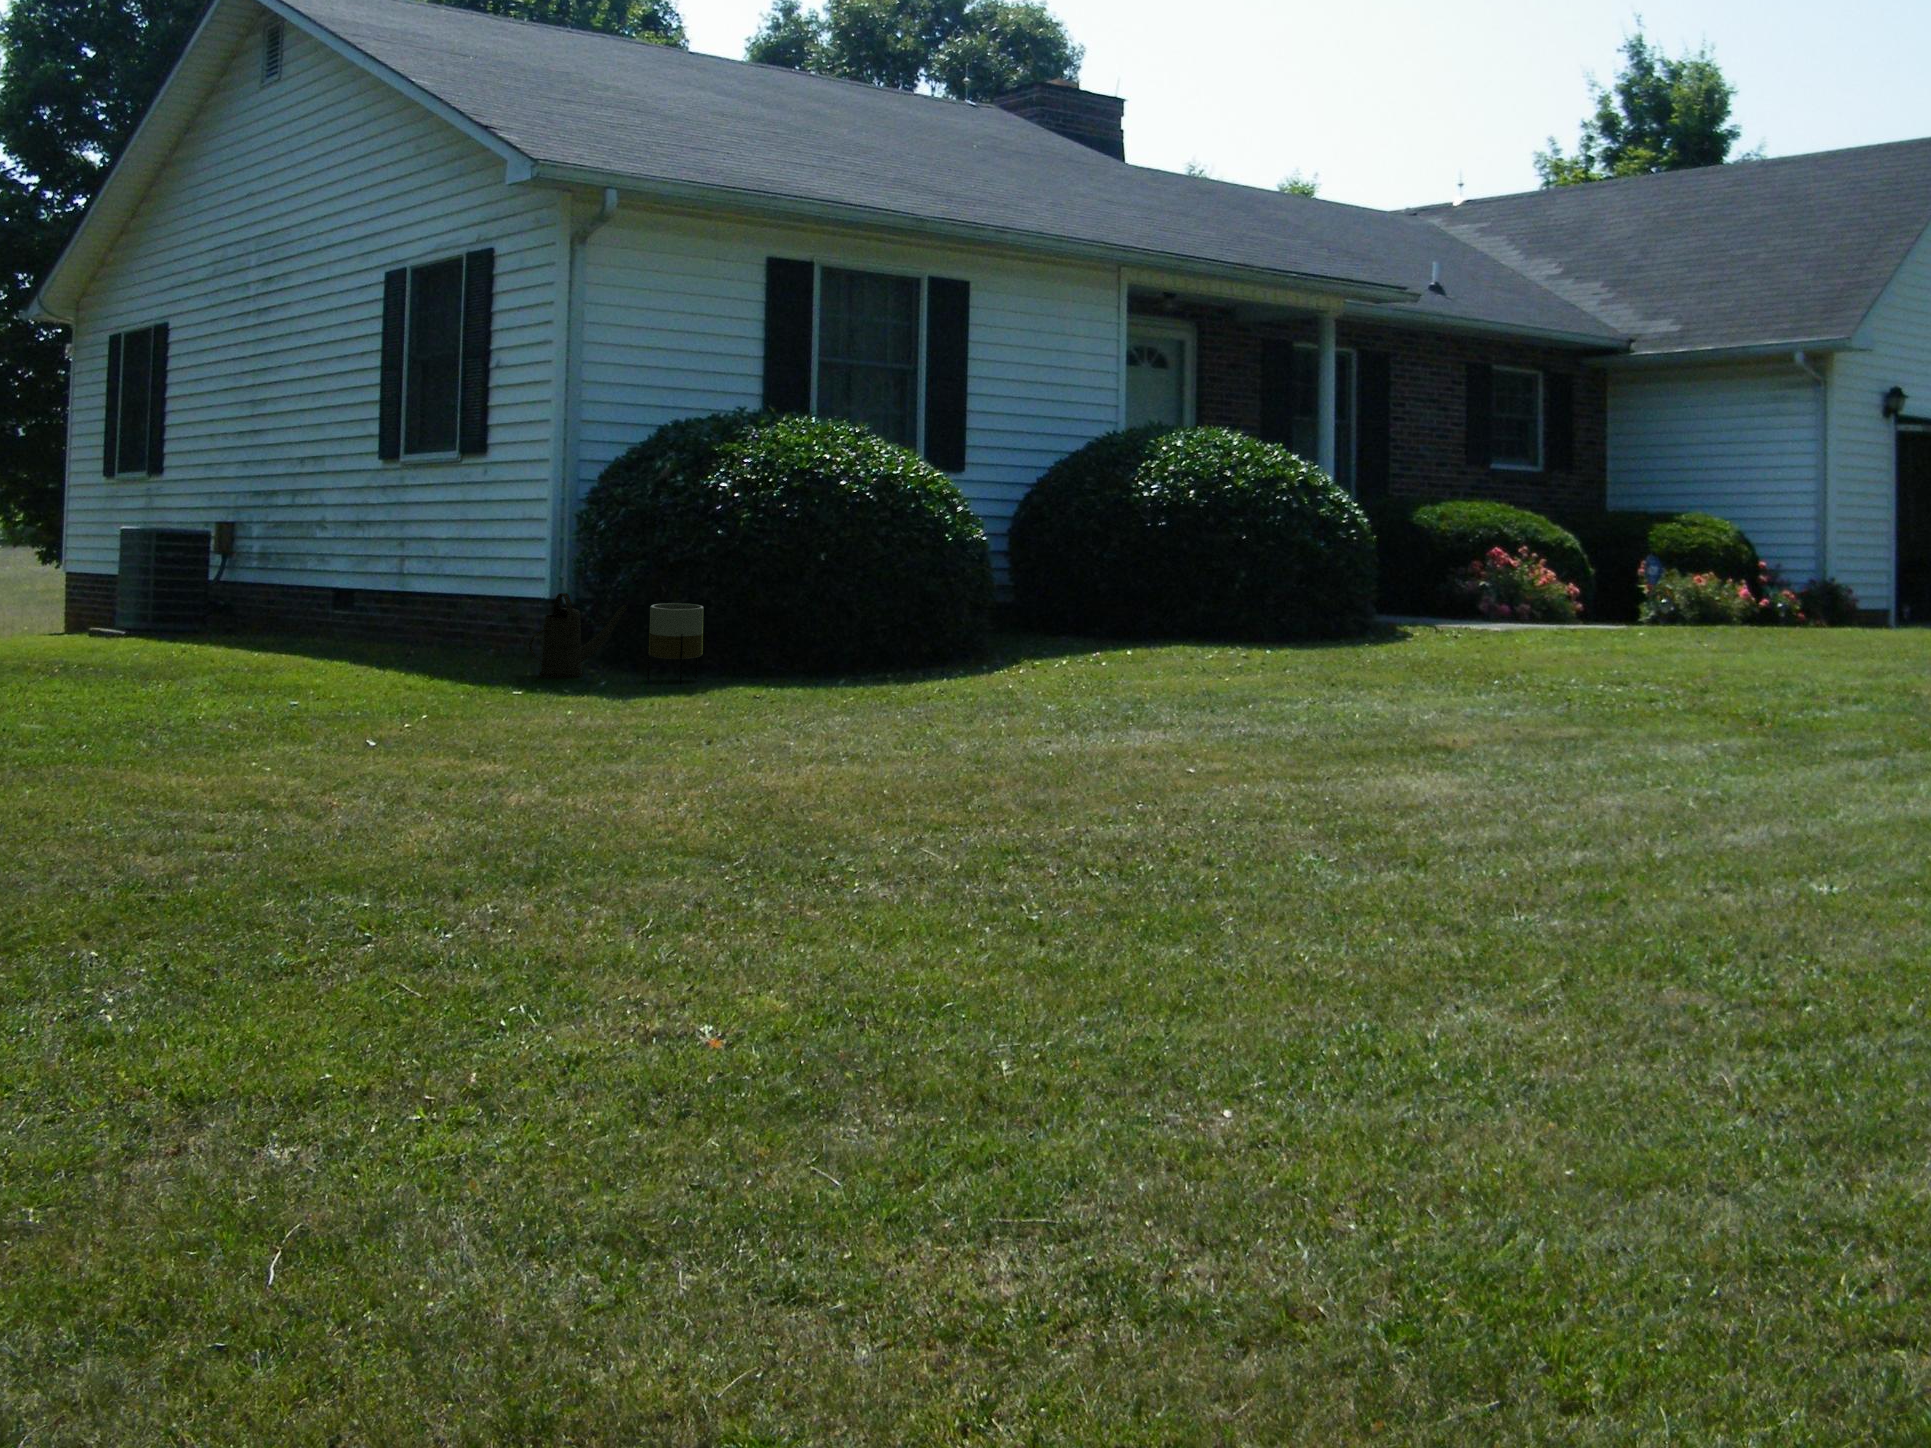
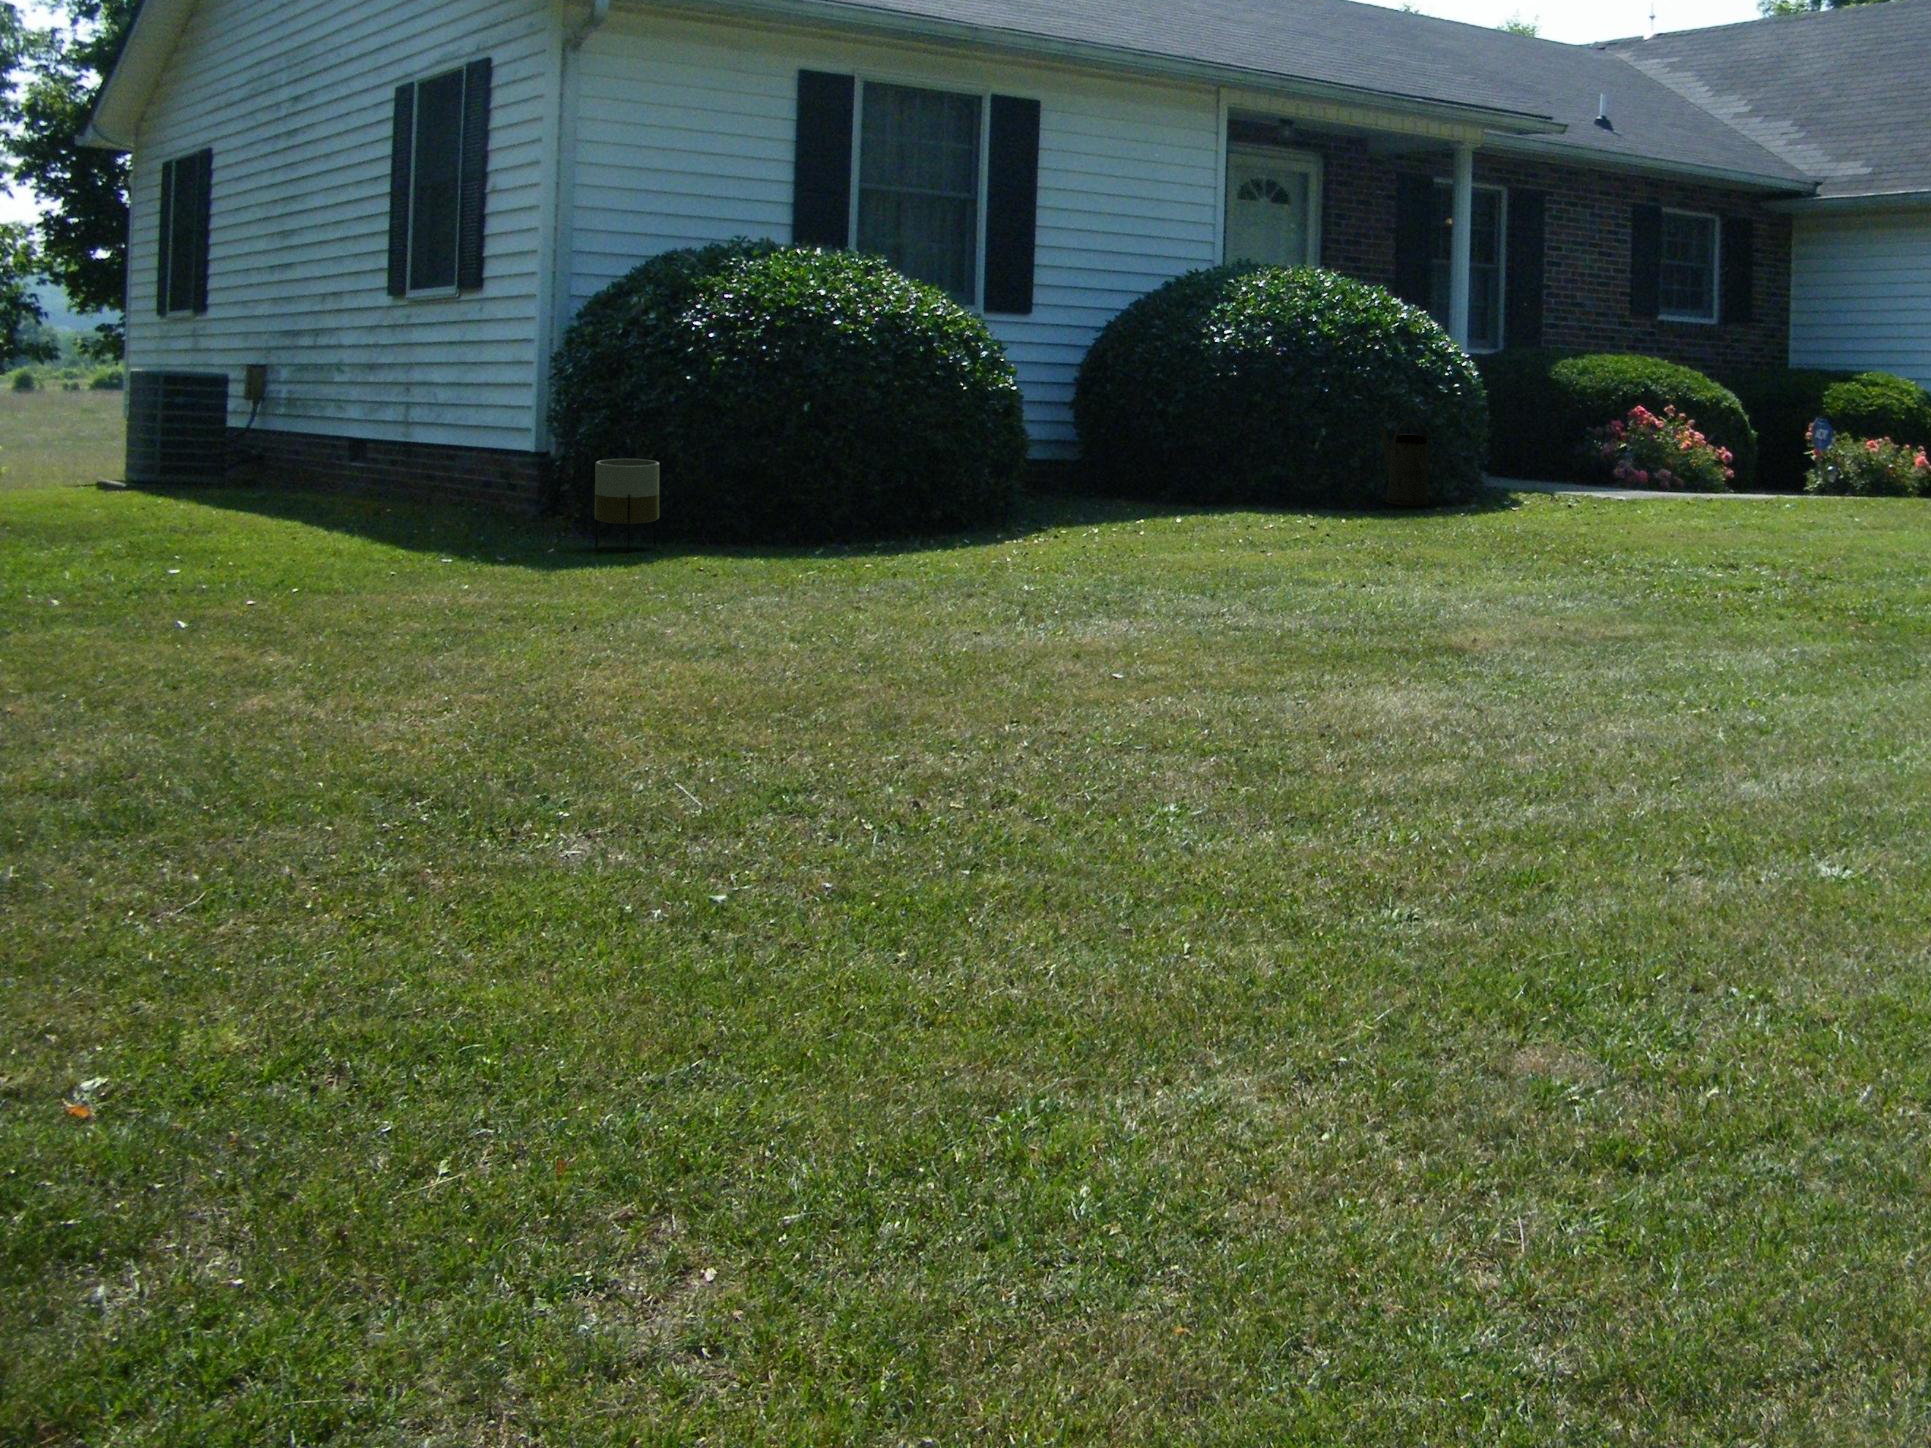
watering can: present [529,593,627,678] -> present [1379,419,1429,506]

